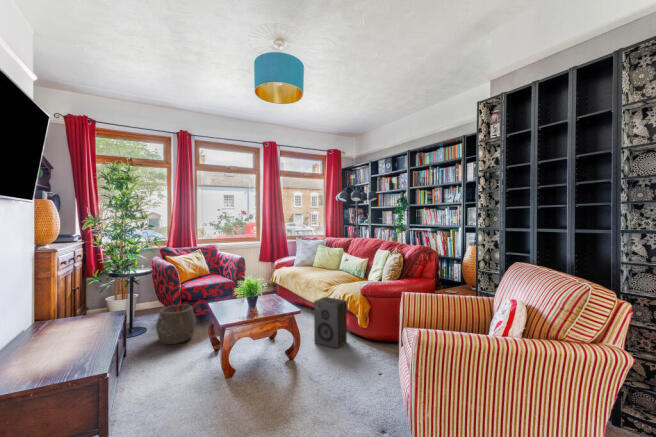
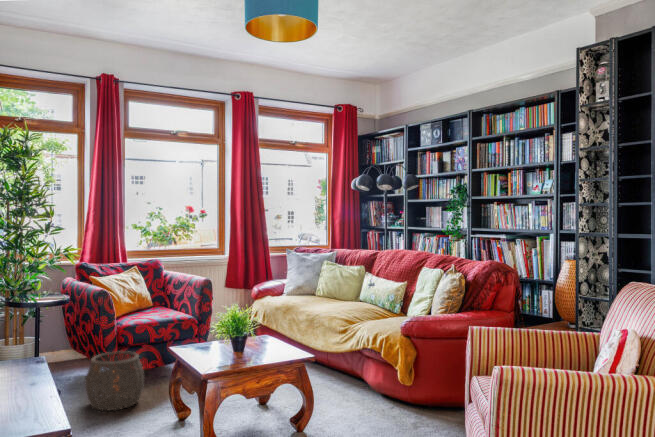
speaker: present [314,297,347,349] -> none [331,339,380,415]

